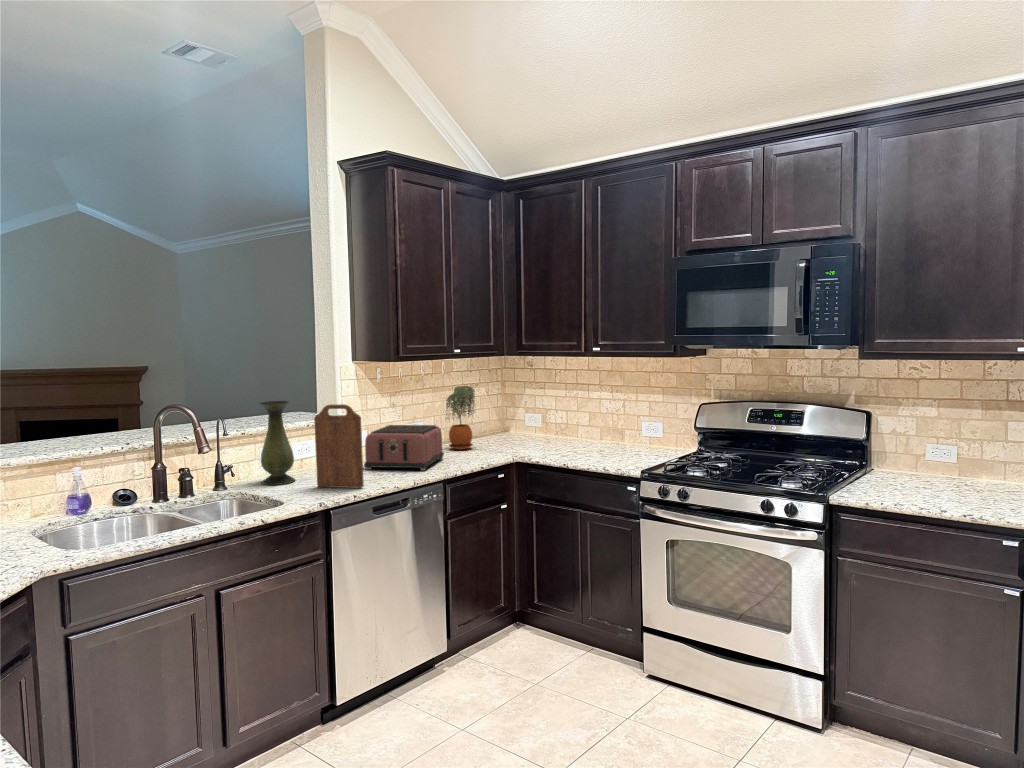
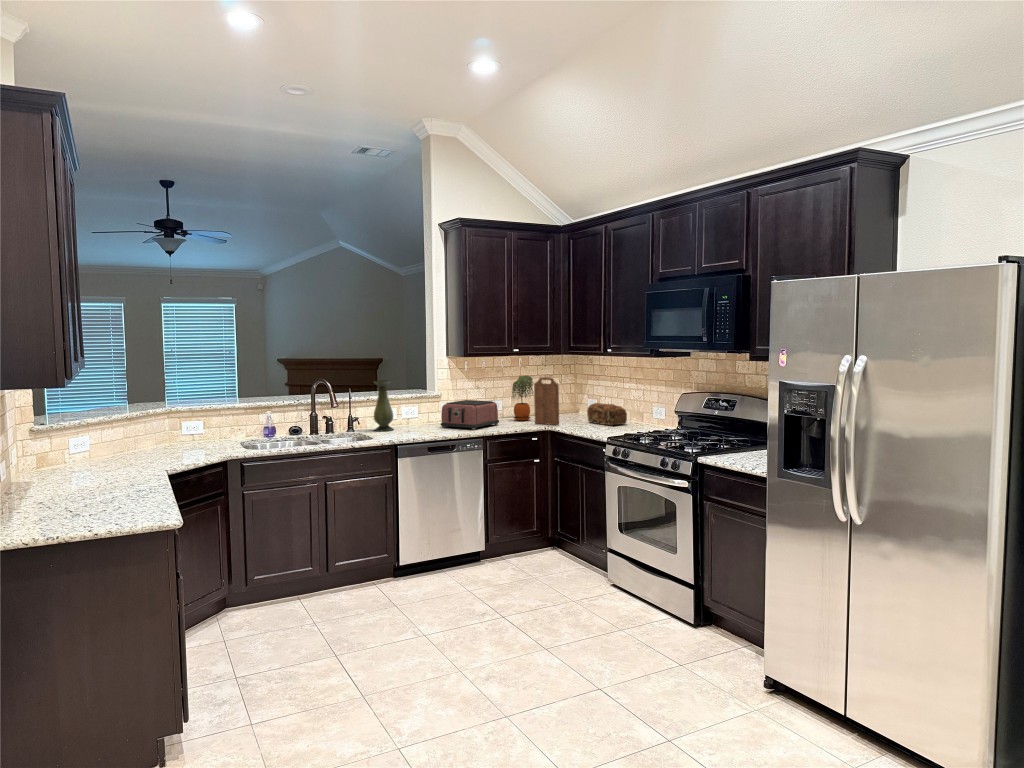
cutting board: present [314,404,364,488] -> present [534,377,559,425]
bread loaf: none [554,420,610,450] -> present [587,403,627,425]

